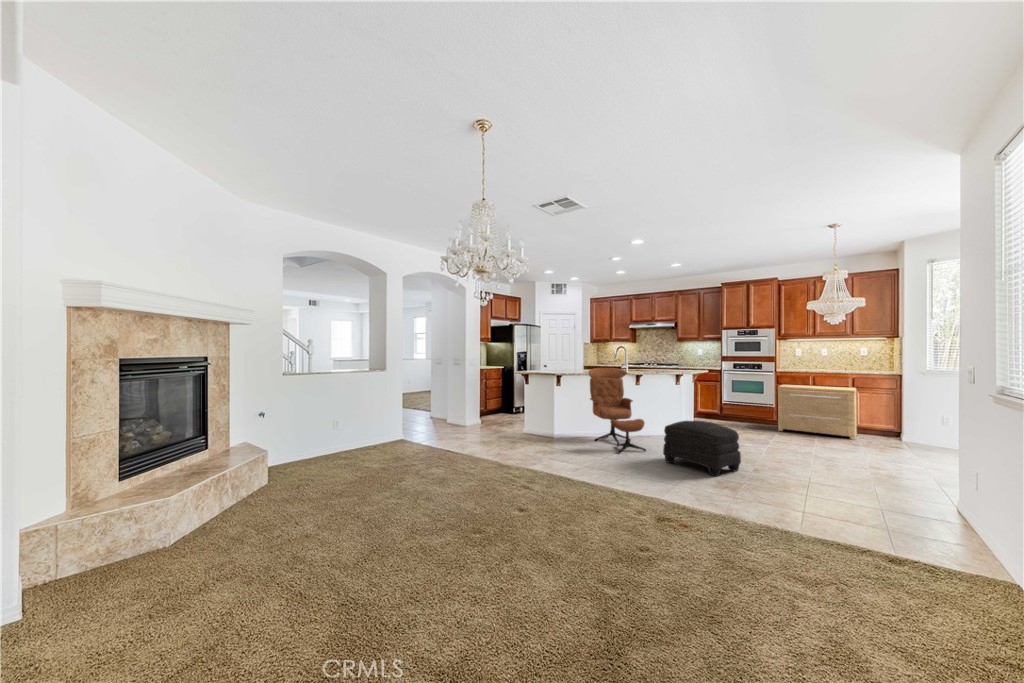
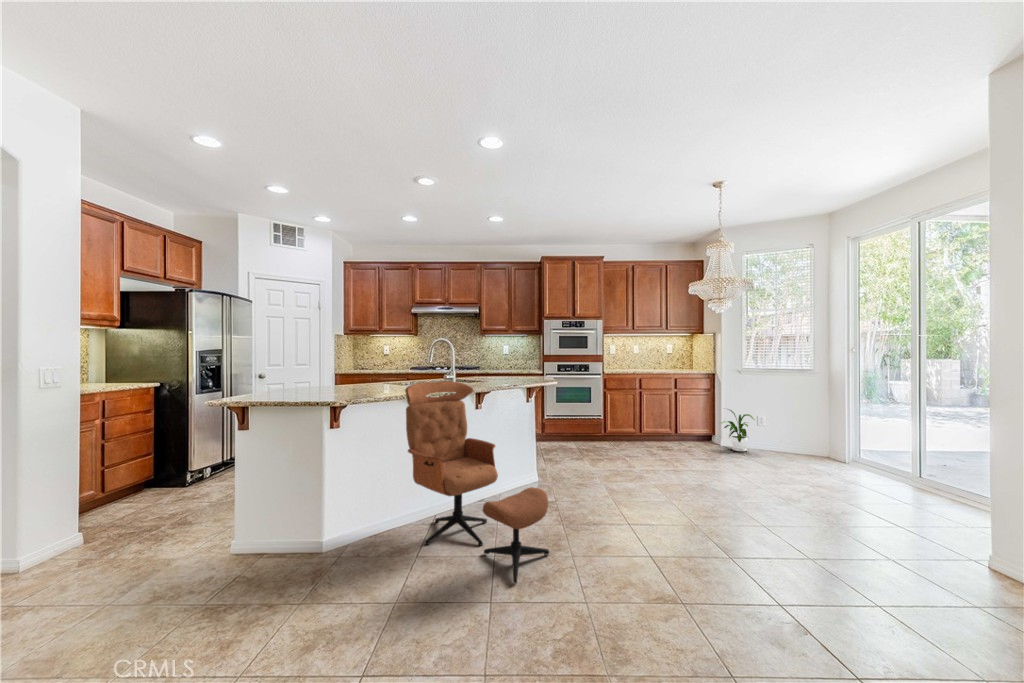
side table: present [778,385,857,439] -> none [612,389,697,451]
house plant: none [880,406,922,446] -> present [721,410,755,452]
ottoman: present [663,421,741,476] -> none [617,483,757,610]

